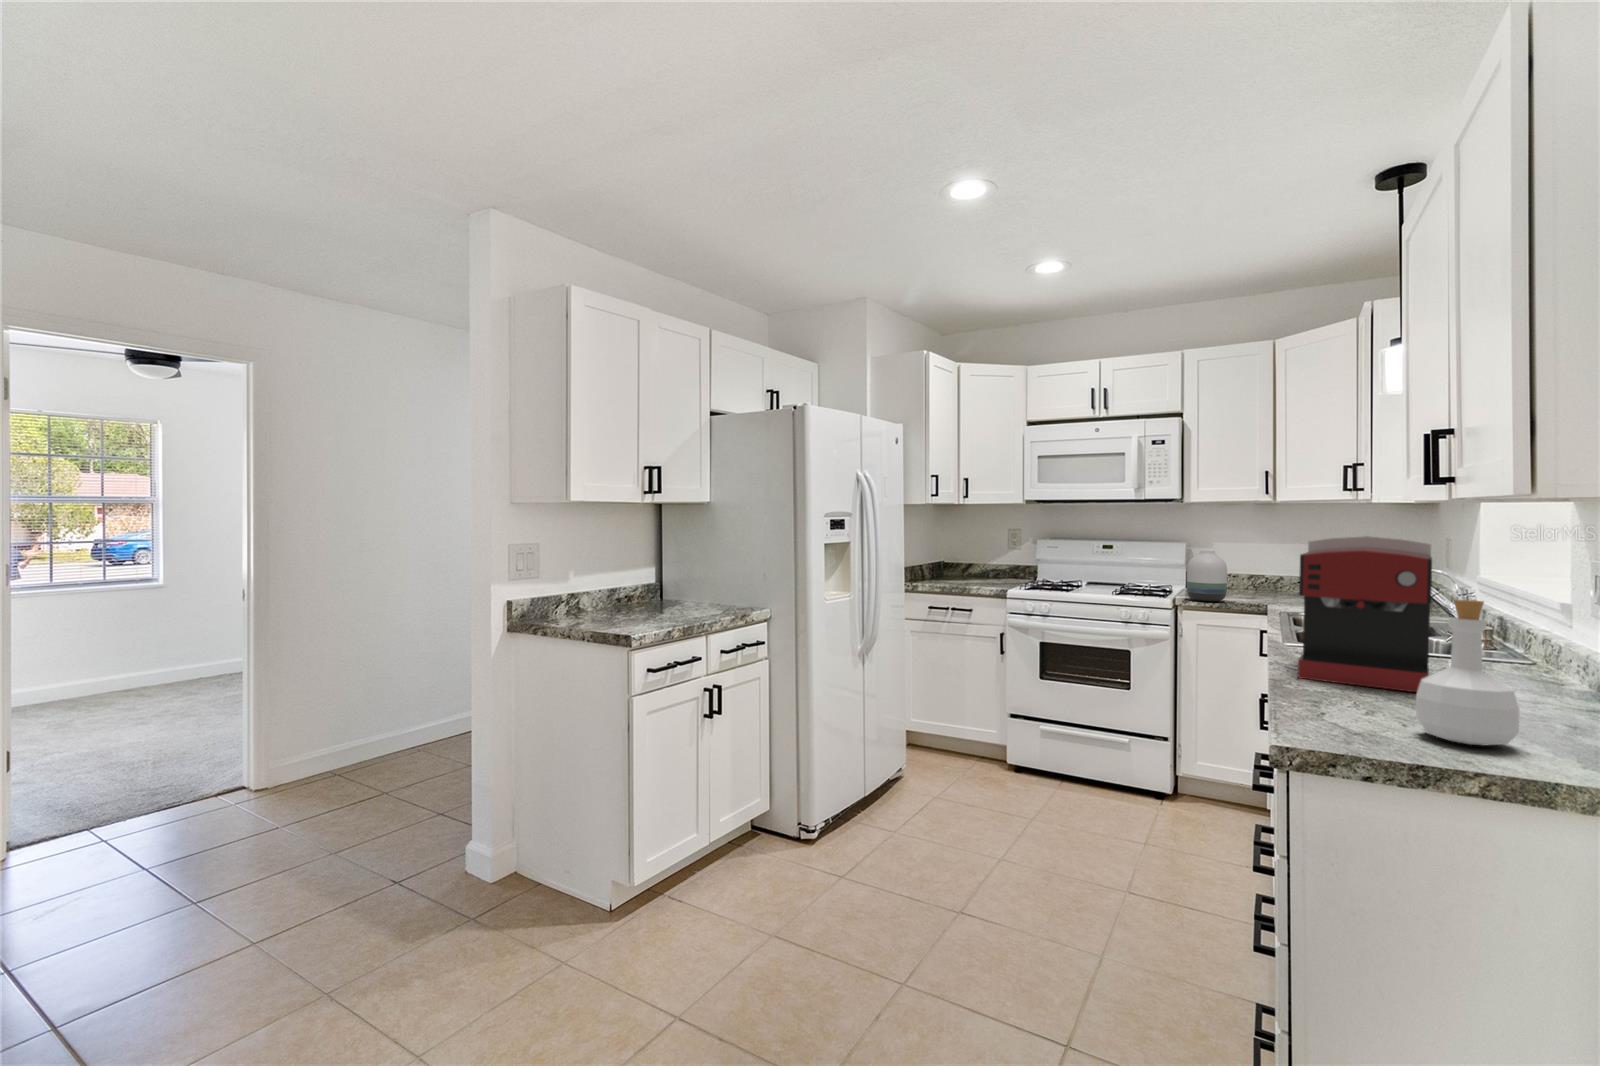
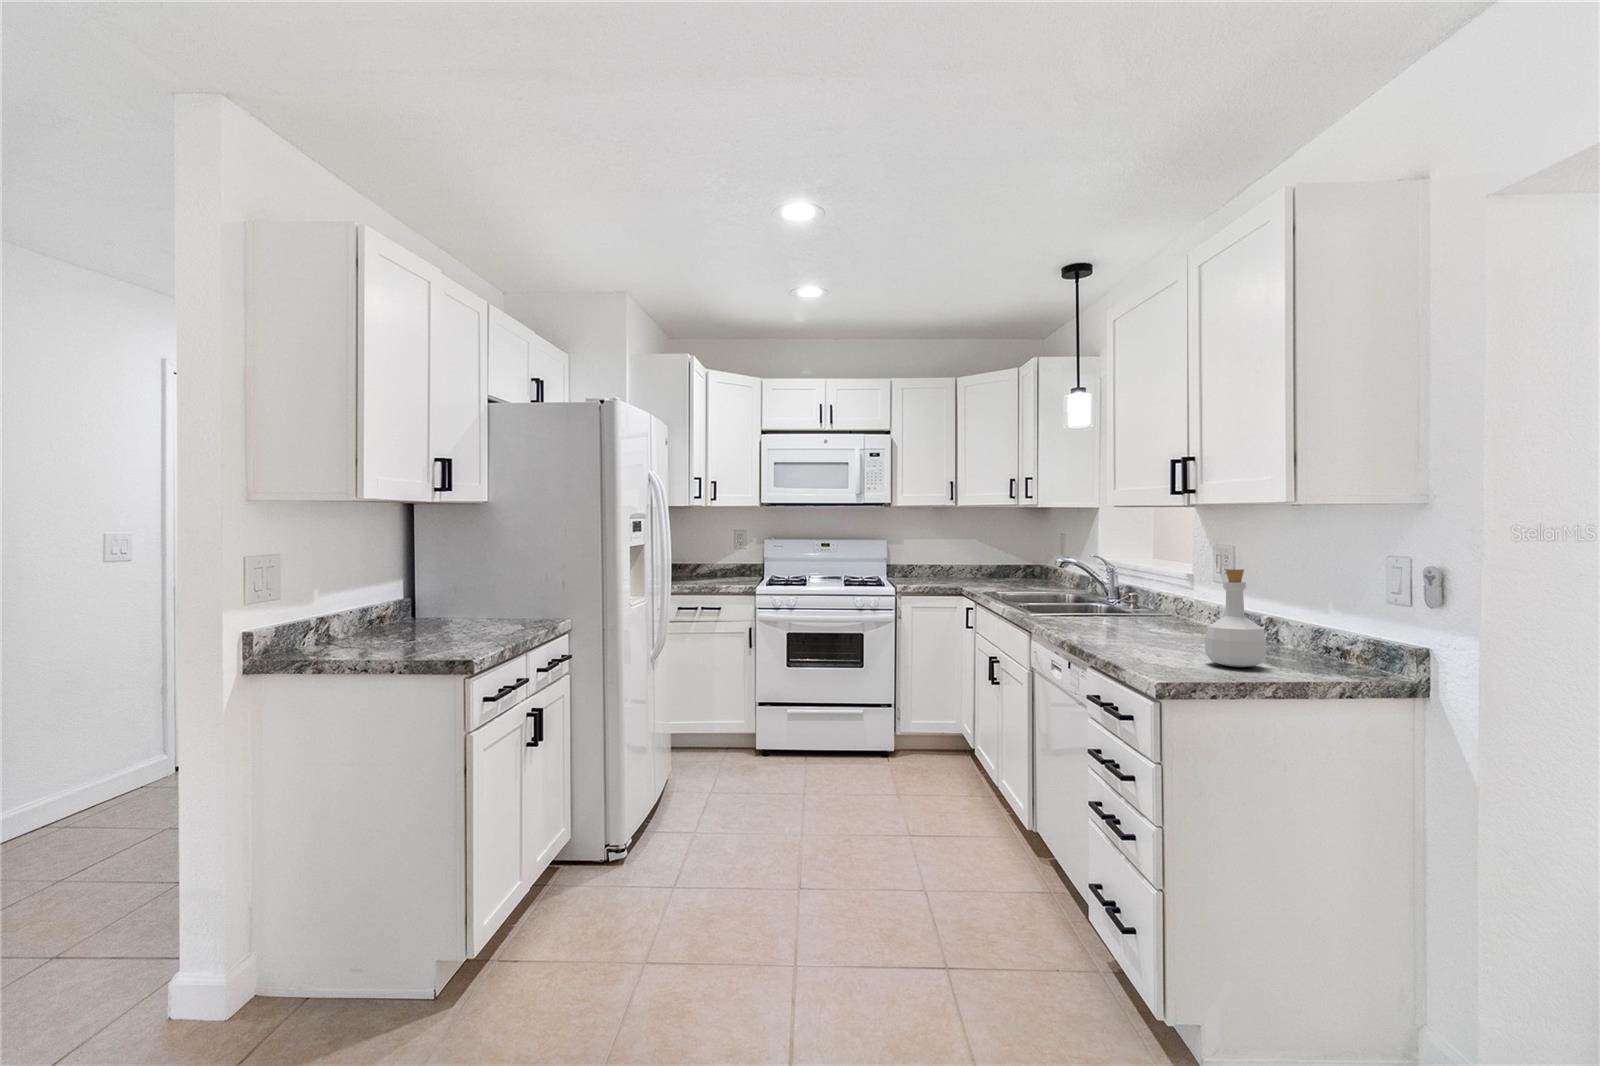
coffee maker: present [1298,536,1432,692] -> none [1071,528,1169,640]
vase: present [1187,551,1227,601] -> none [906,544,937,587]

